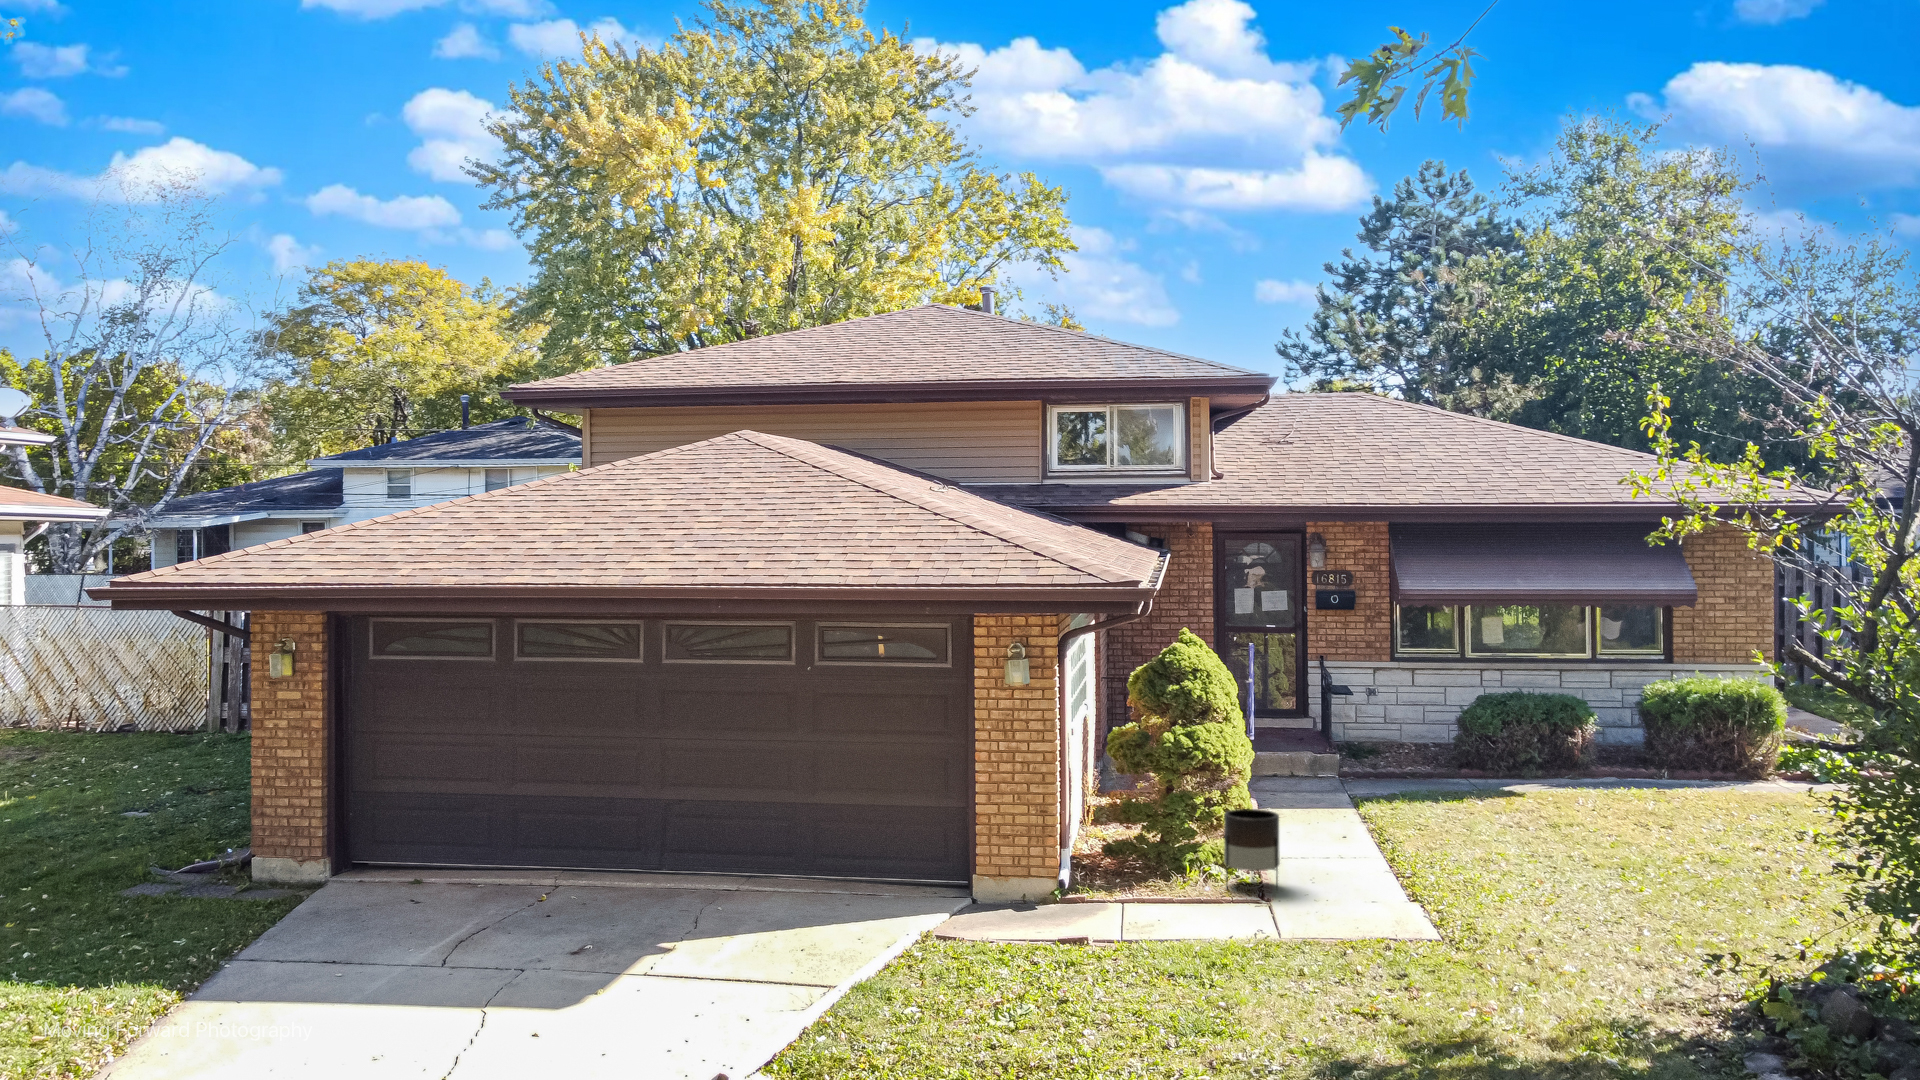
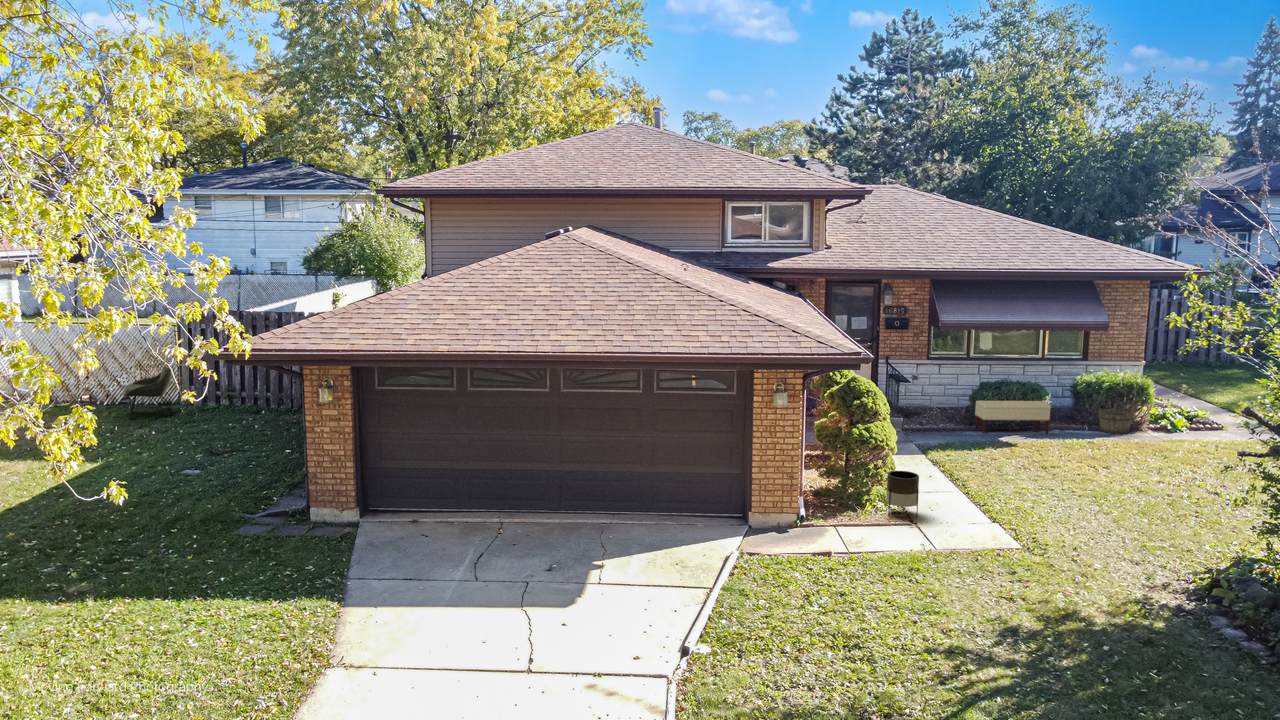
lounge chair: none [107,664,192,749] -> present [123,364,172,420]
bench: none [1464,724,1594,782] -> present [975,400,1051,434]
wooden bucket: none [1686,733,1749,783] -> present [1099,405,1134,434]

